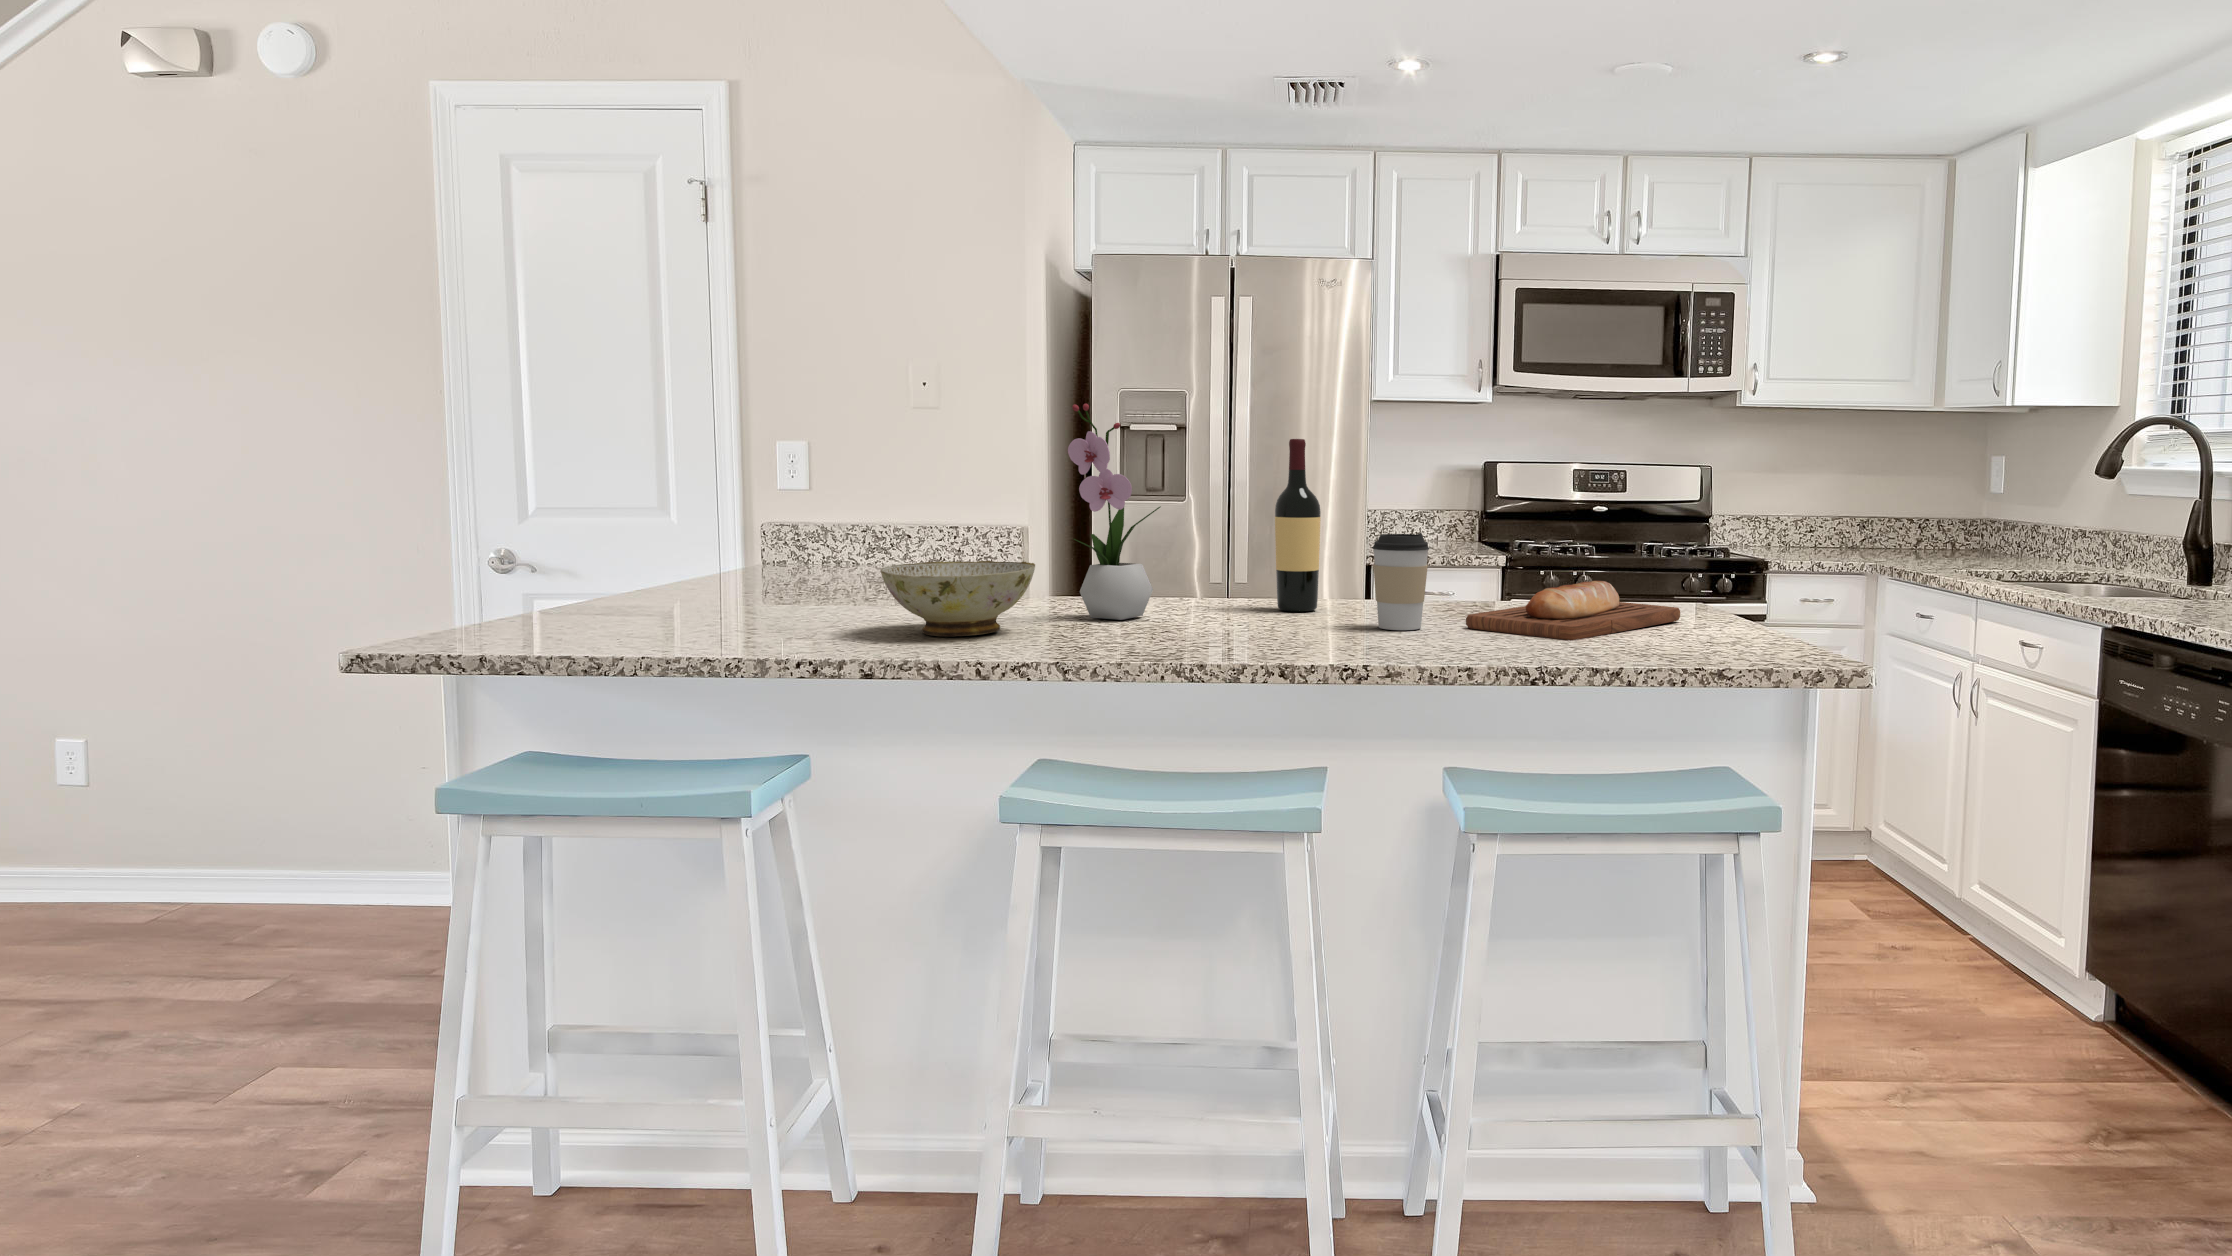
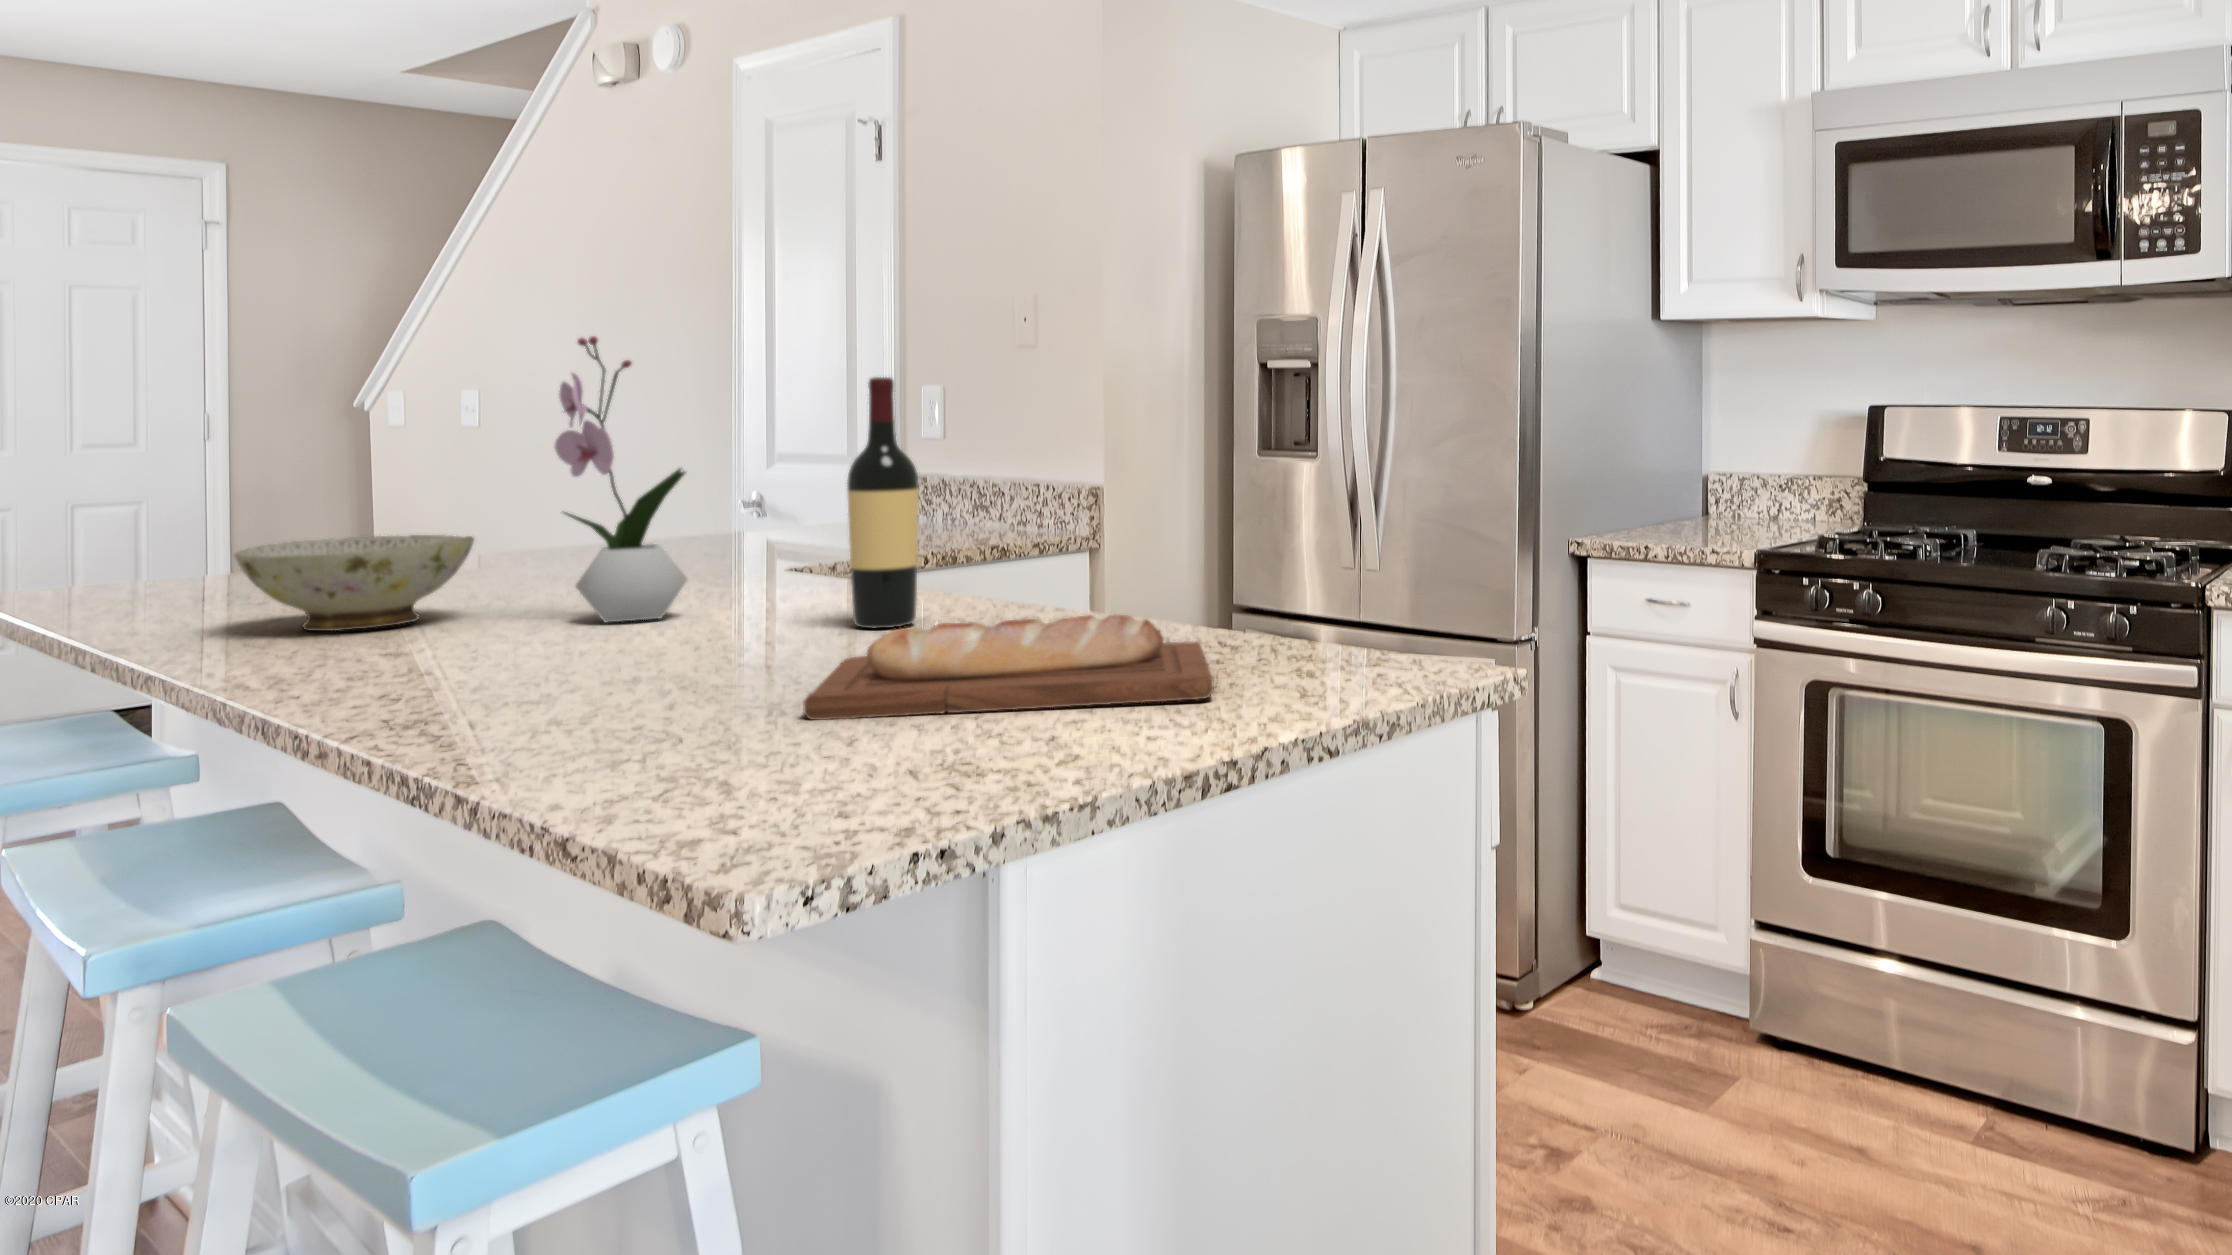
coffee cup: present [1372,533,1429,630] -> none [722,521,821,674]

